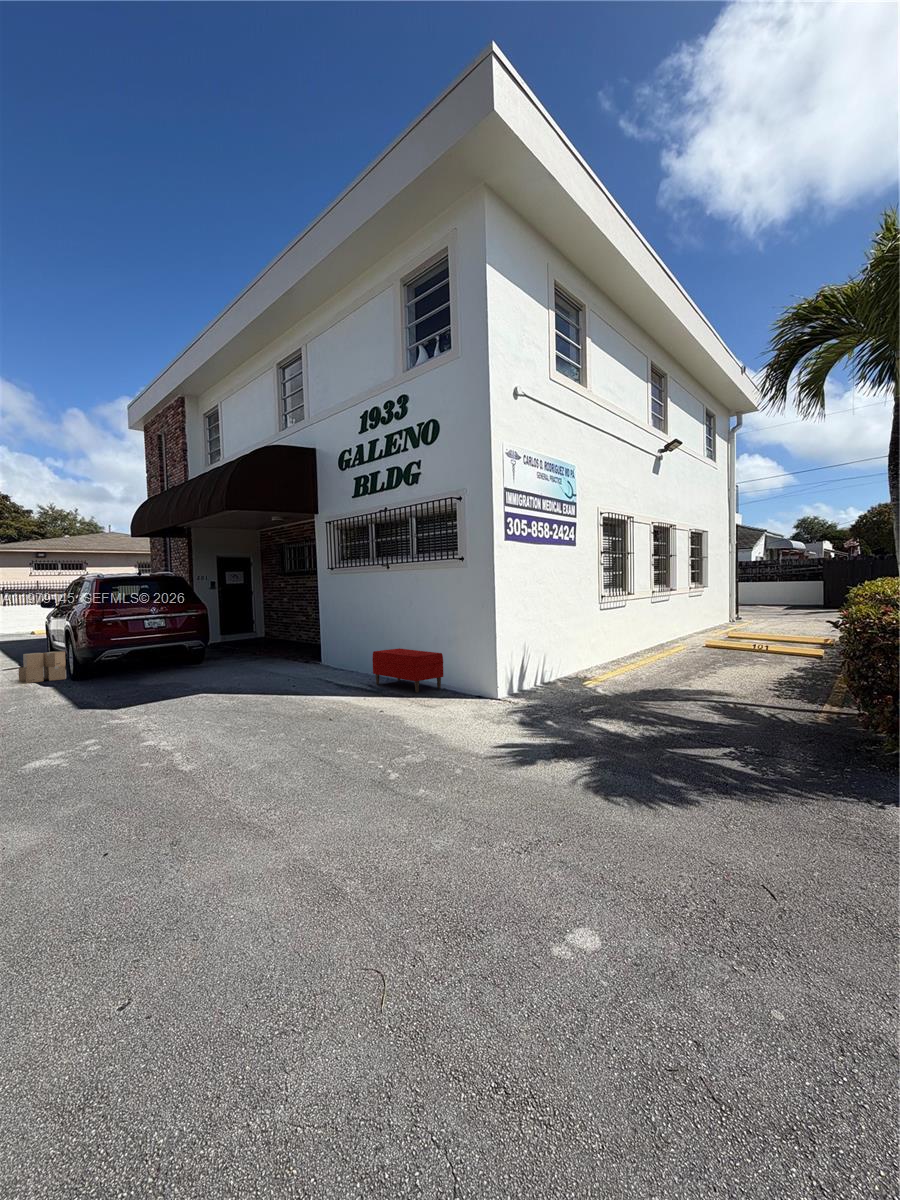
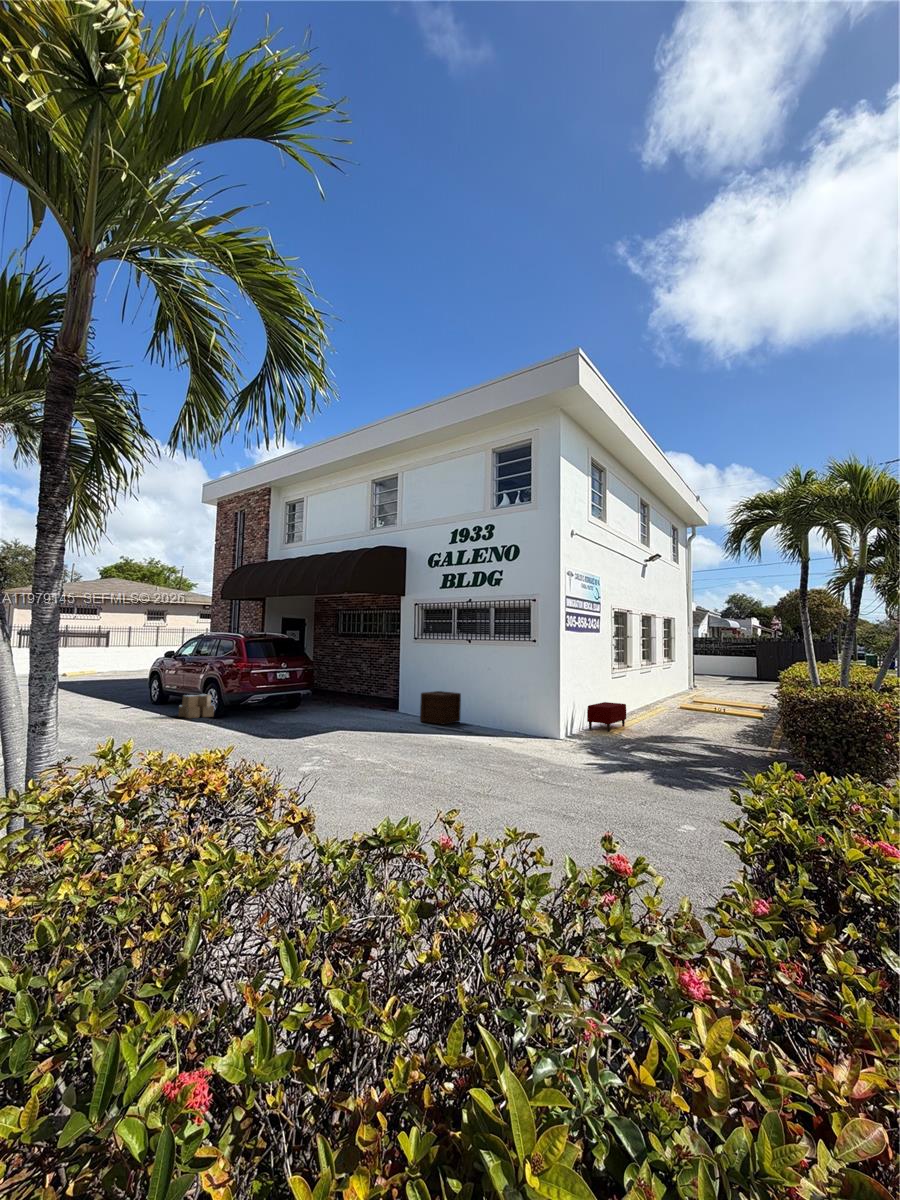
wooden crate: none [324,635,380,681] -> present [420,691,461,724]
bench: present [372,648,443,693] -> present [587,702,626,732]

